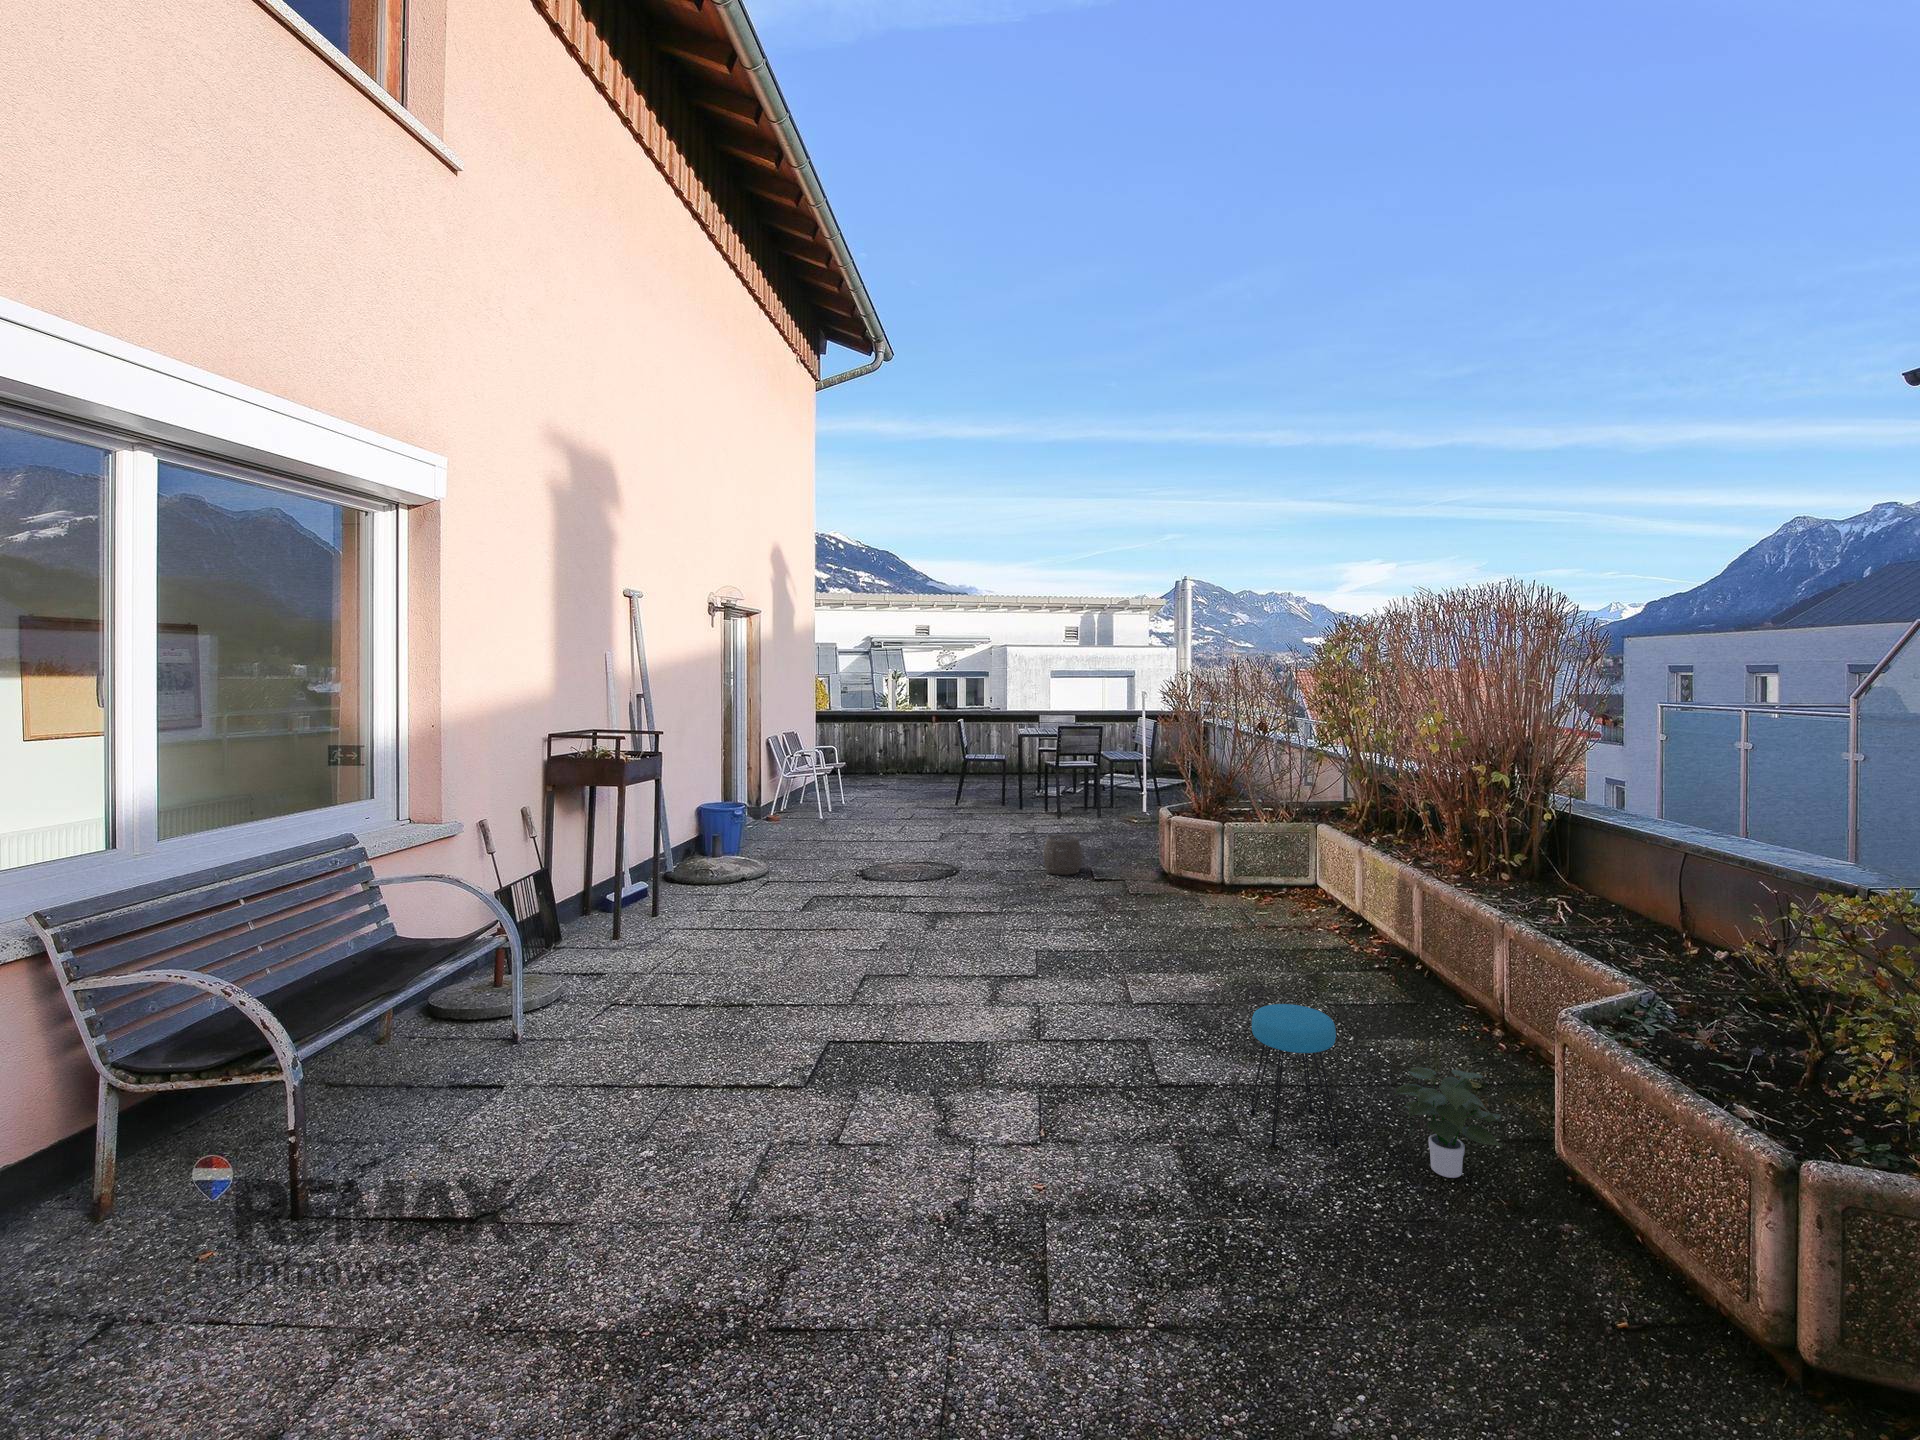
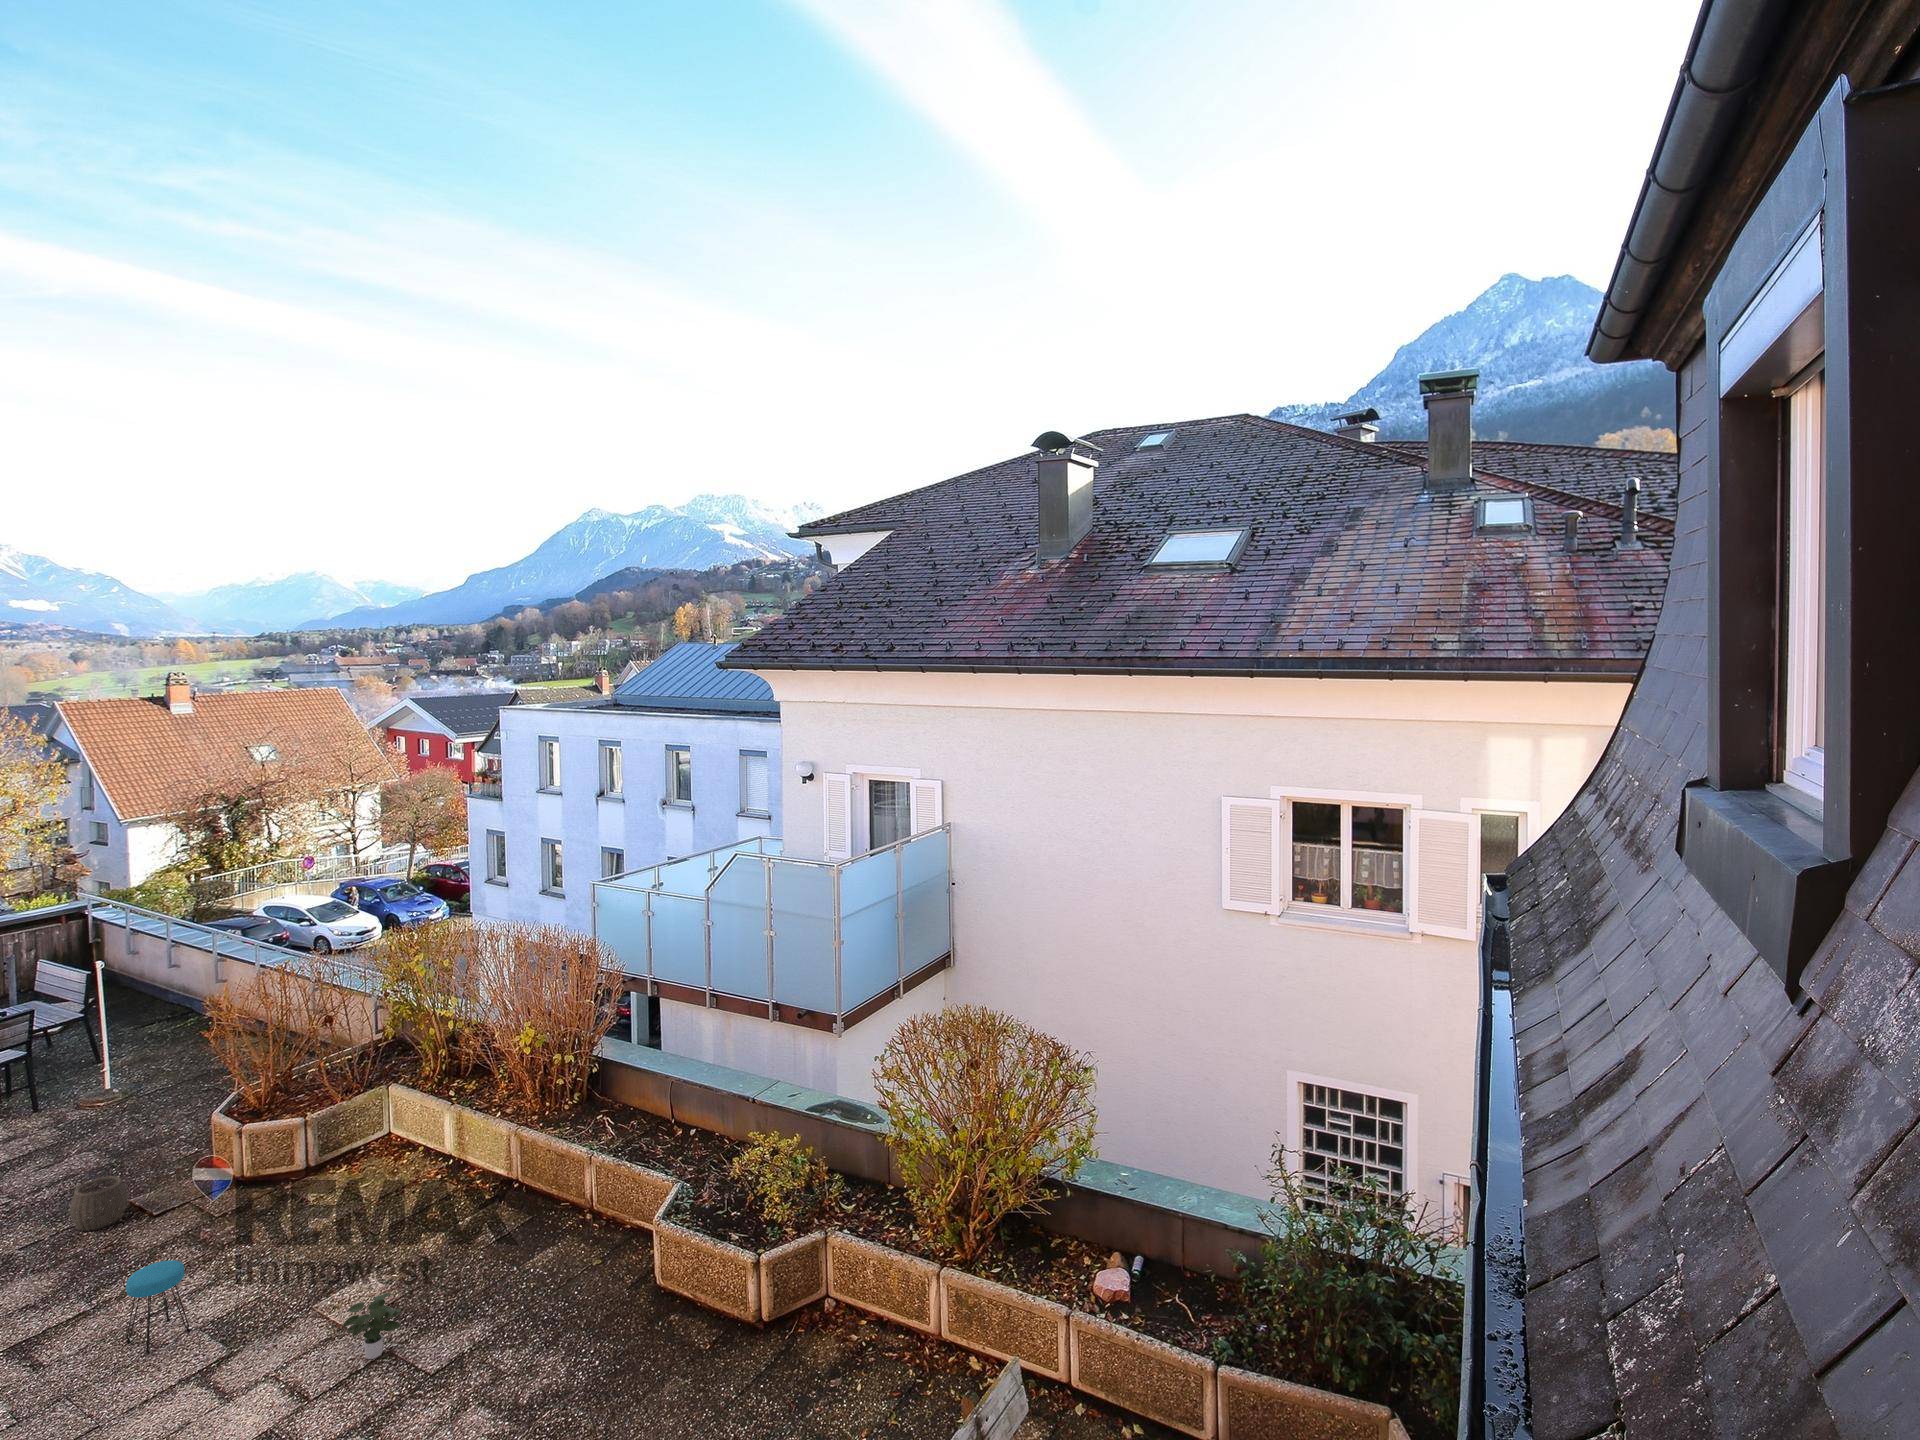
stool: present [1250,1004,1339,1145] -> present [126,1260,190,1353]
potted plant: present [1394,1067,1502,1178] -> present [342,1293,402,1359]

